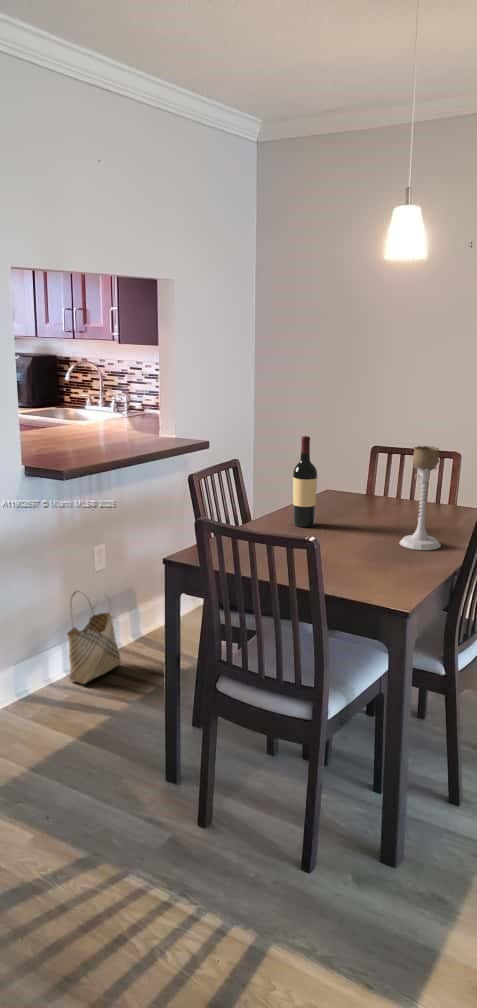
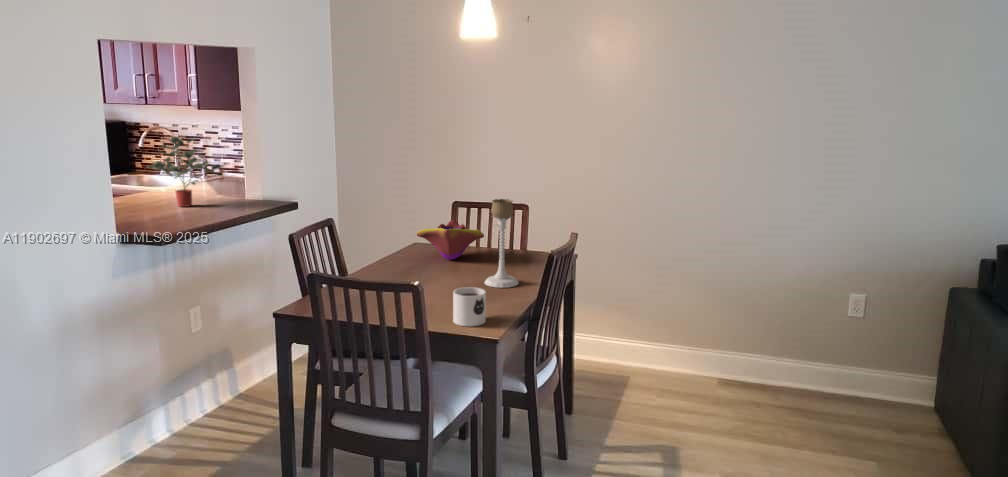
potted plant: none [62,369,142,442] -> present [151,136,225,207]
wine bottle: present [293,436,317,527] -> none [387,194,408,275]
decorative bowl: none [328,468,406,513] -> present [417,220,484,260]
mug: none [355,547,395,594] -> present [453,287,486,326]
woven basket: present [67,592,121,684] -> none [167,354,223,445]

